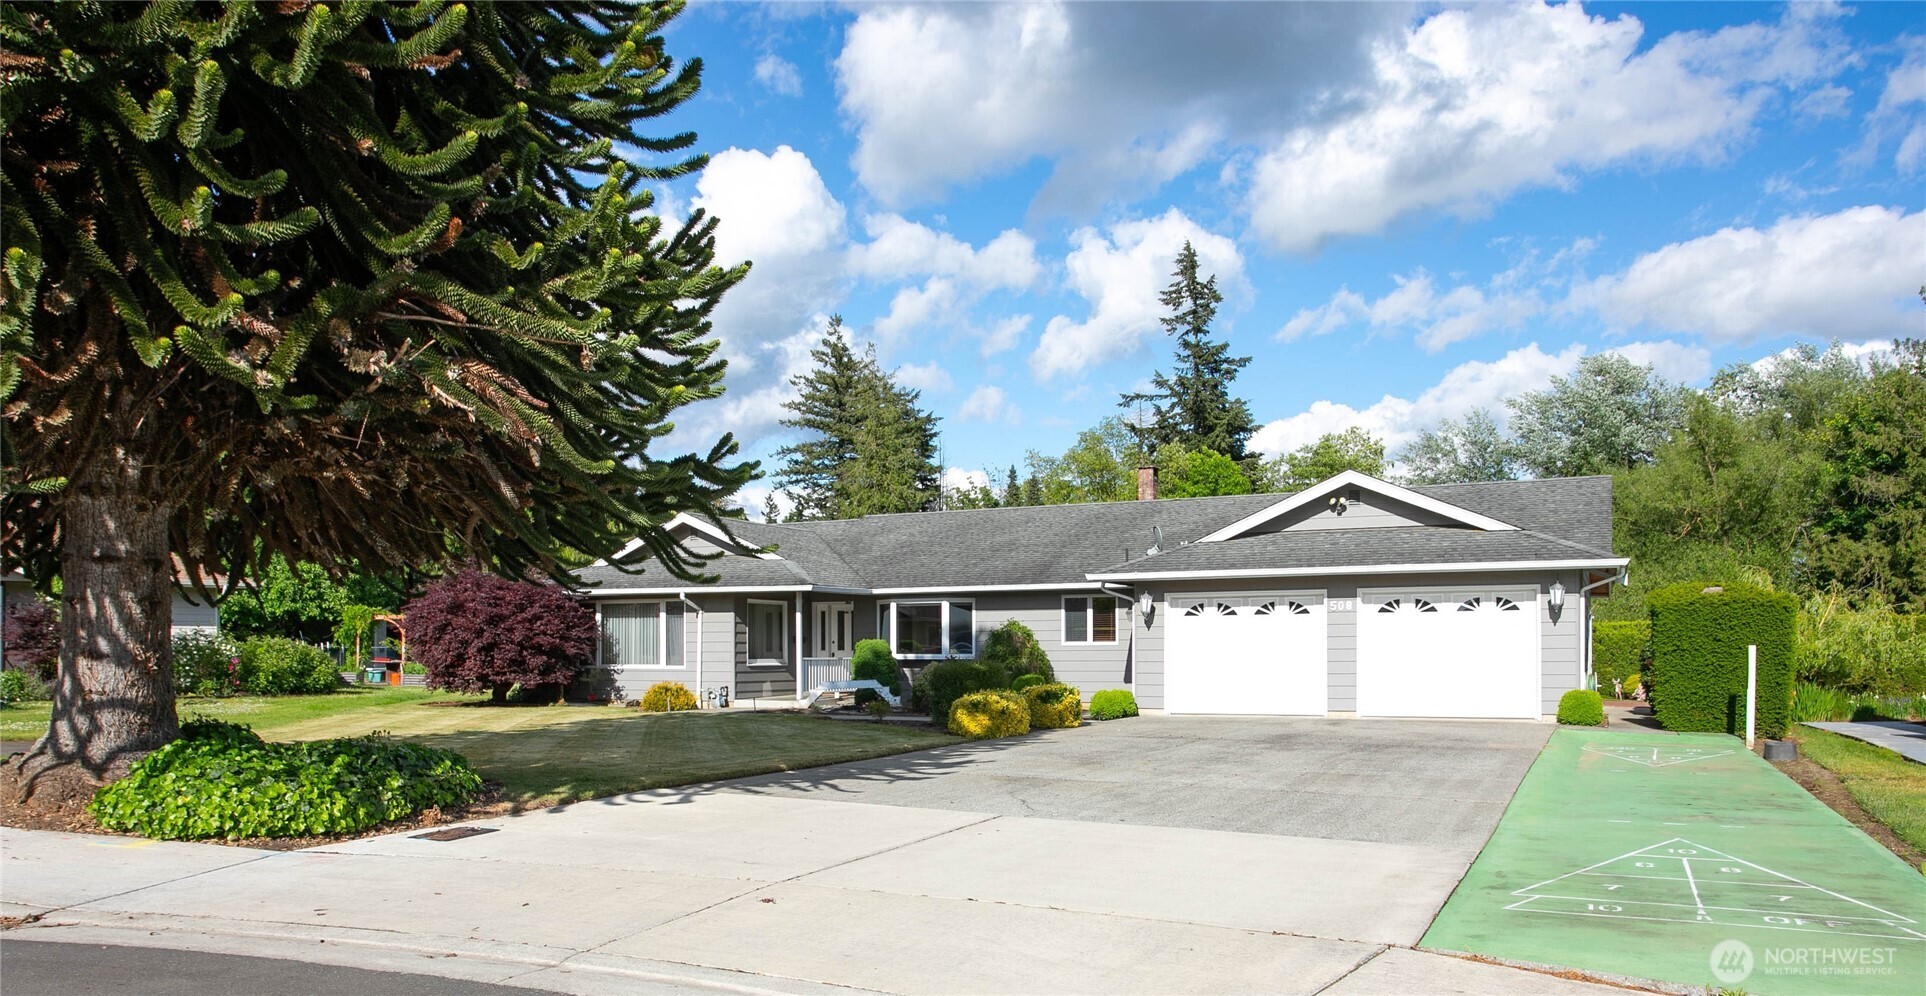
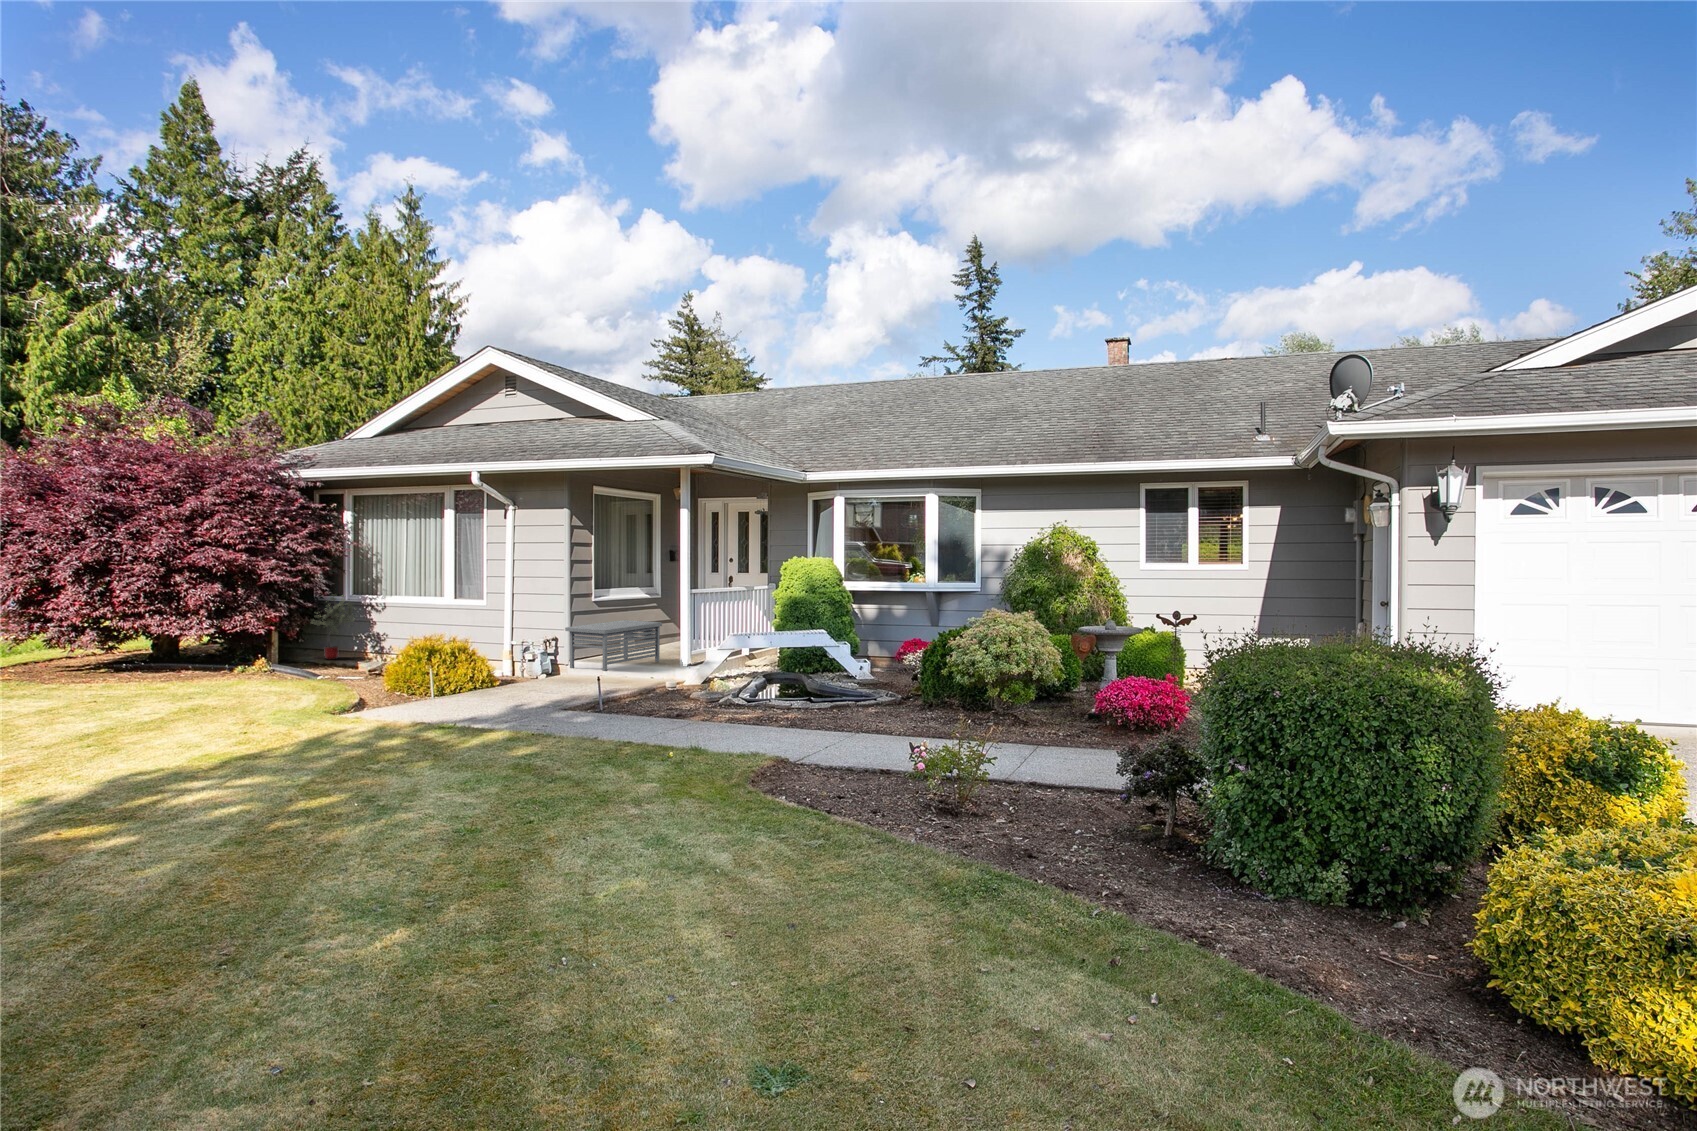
storage bench: none [732,677,786,704] -> present [565,620,662,671]

